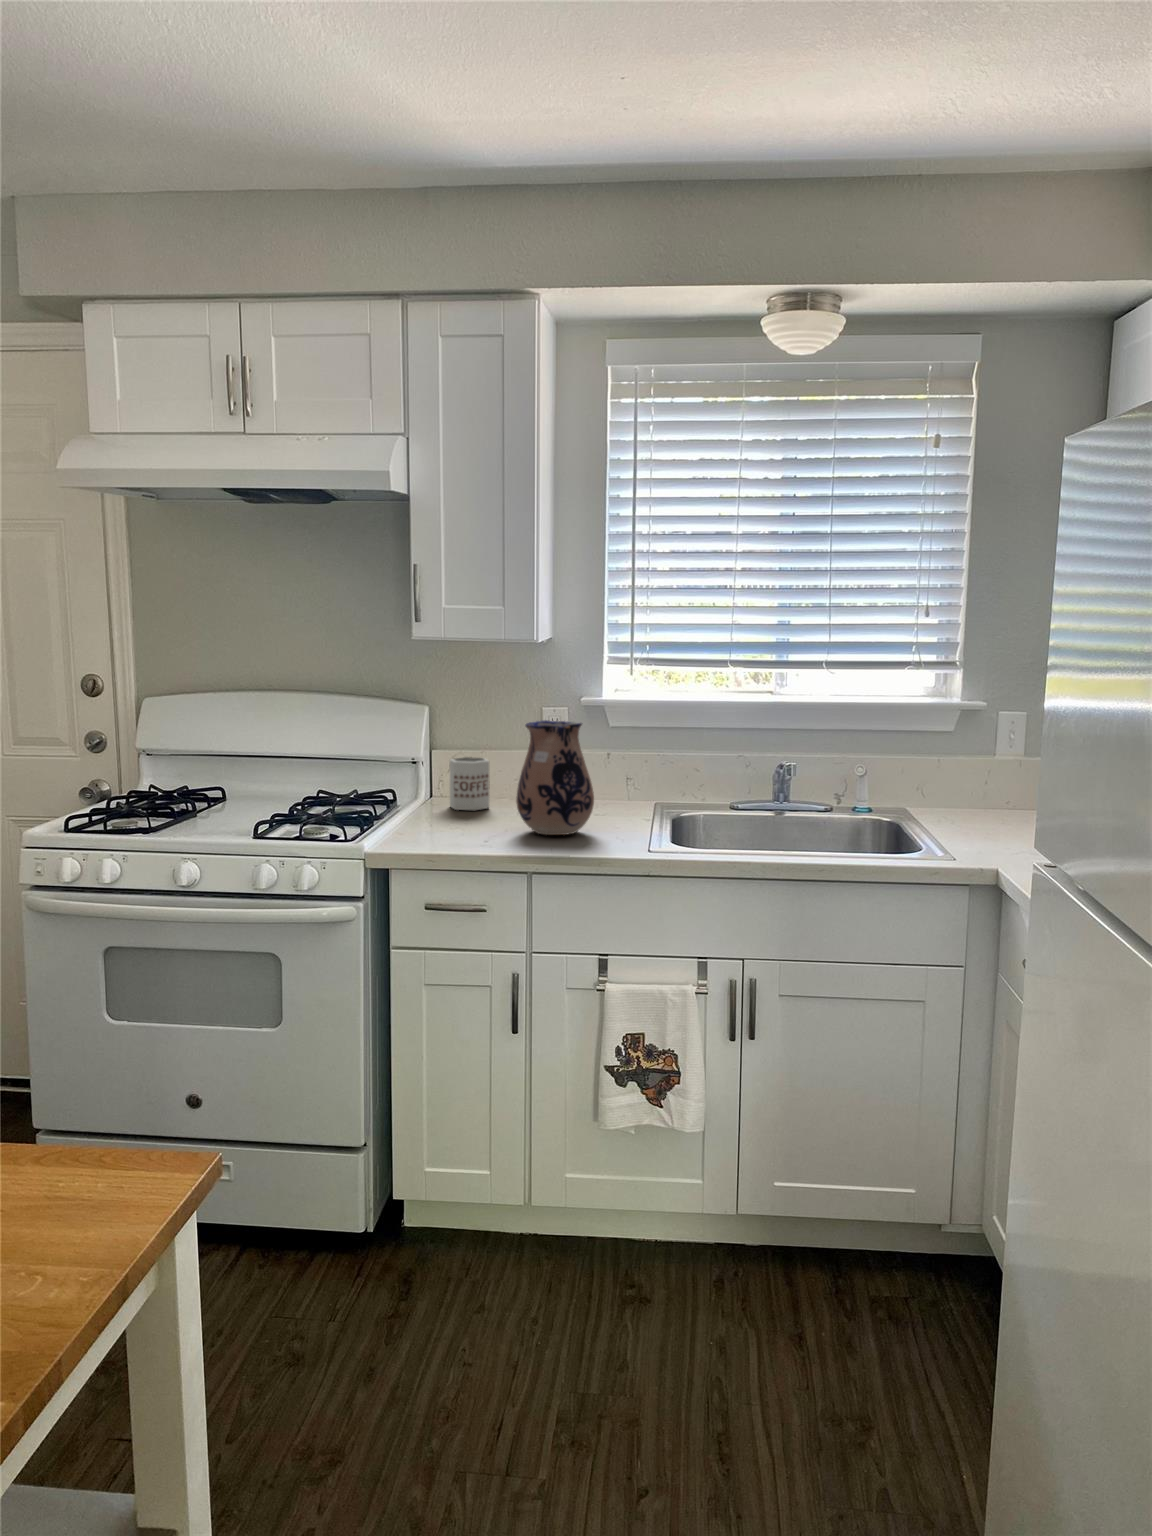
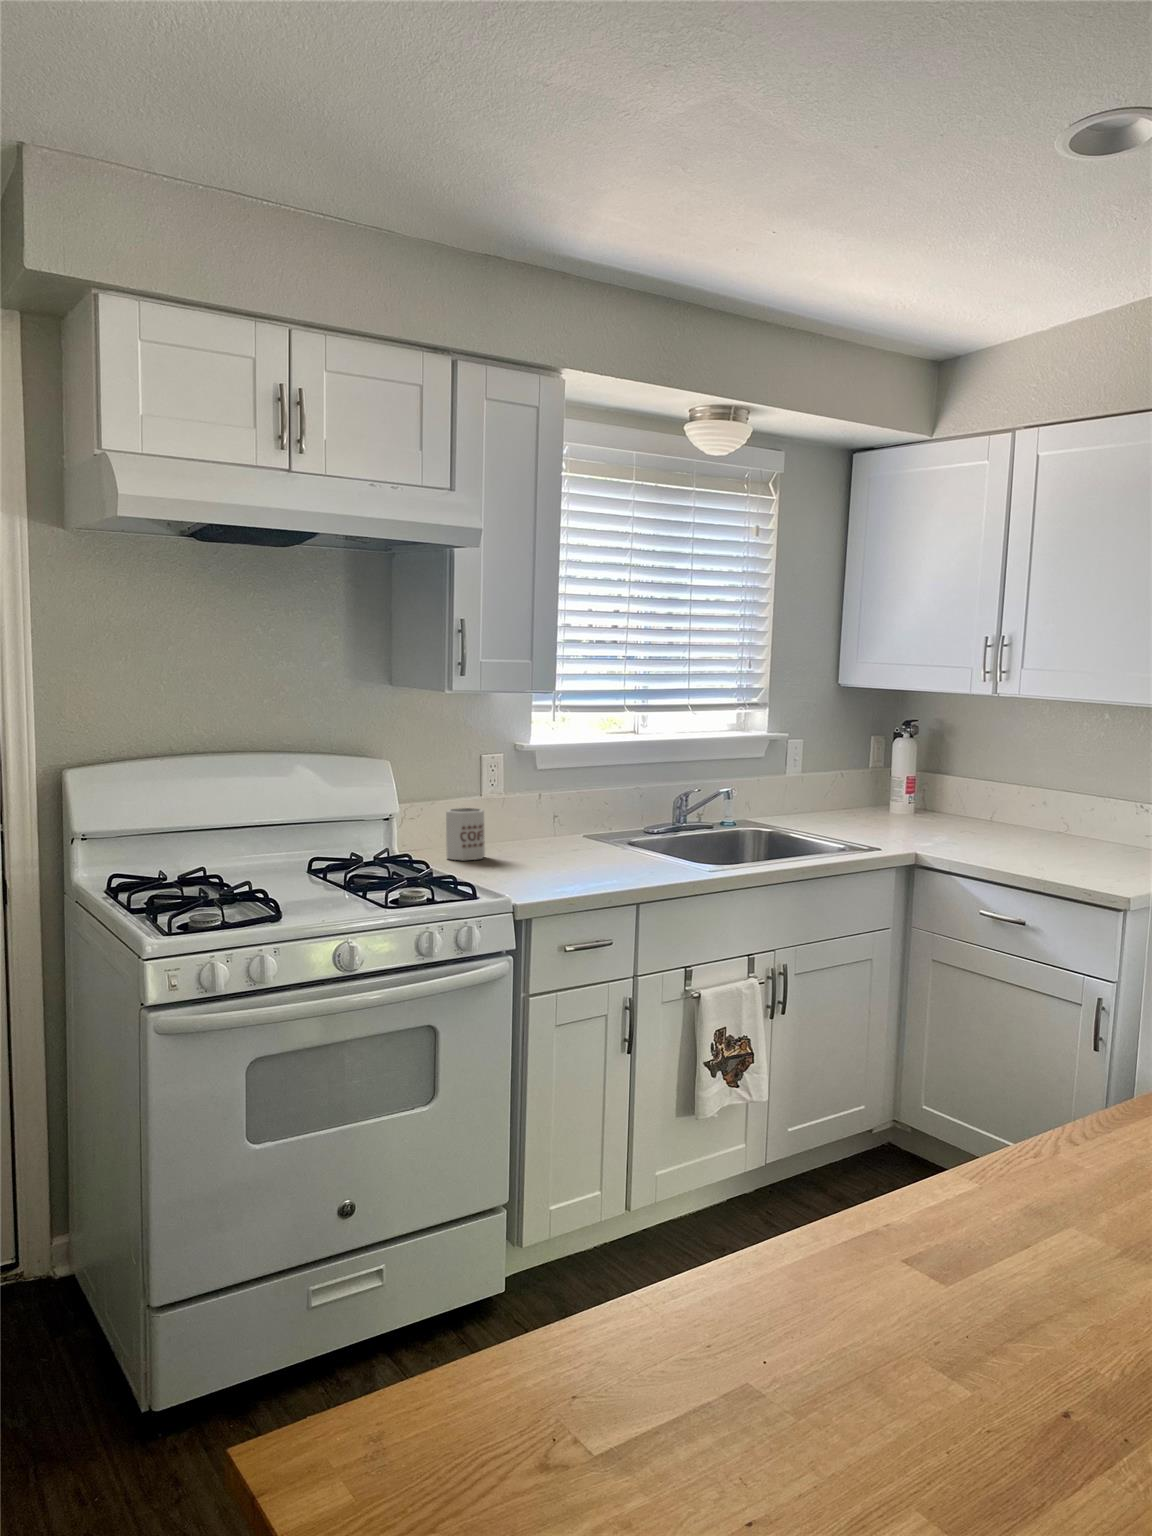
ceramic pitcher: present [516,720,594,835] -> none [558,762,639,867]

